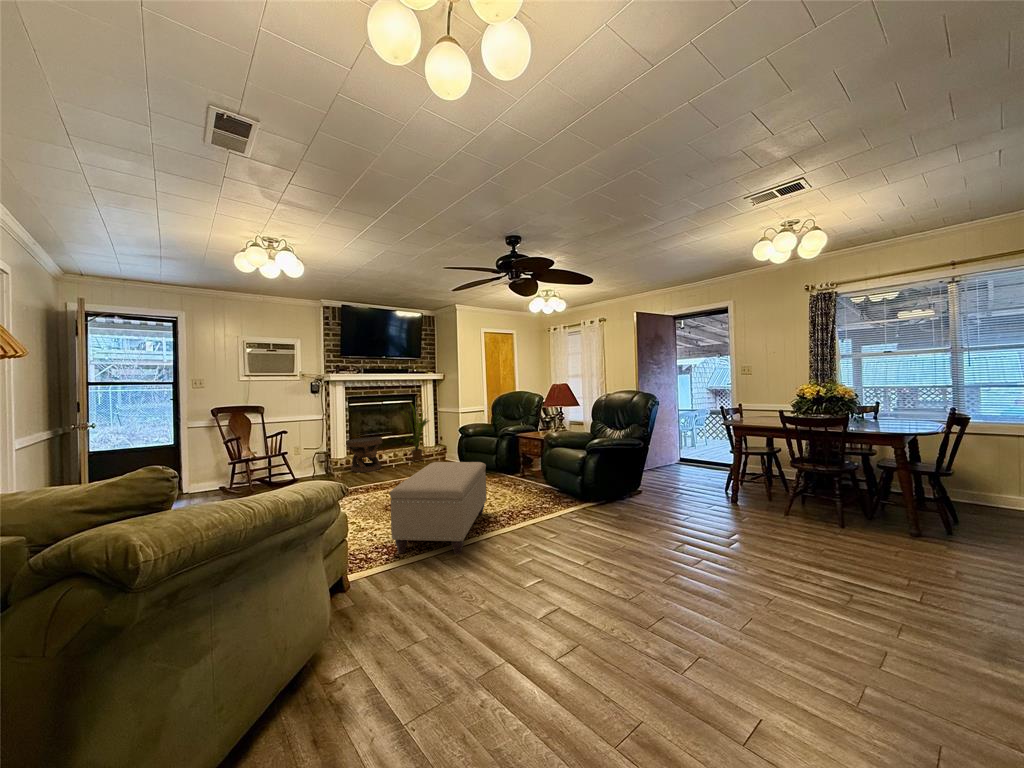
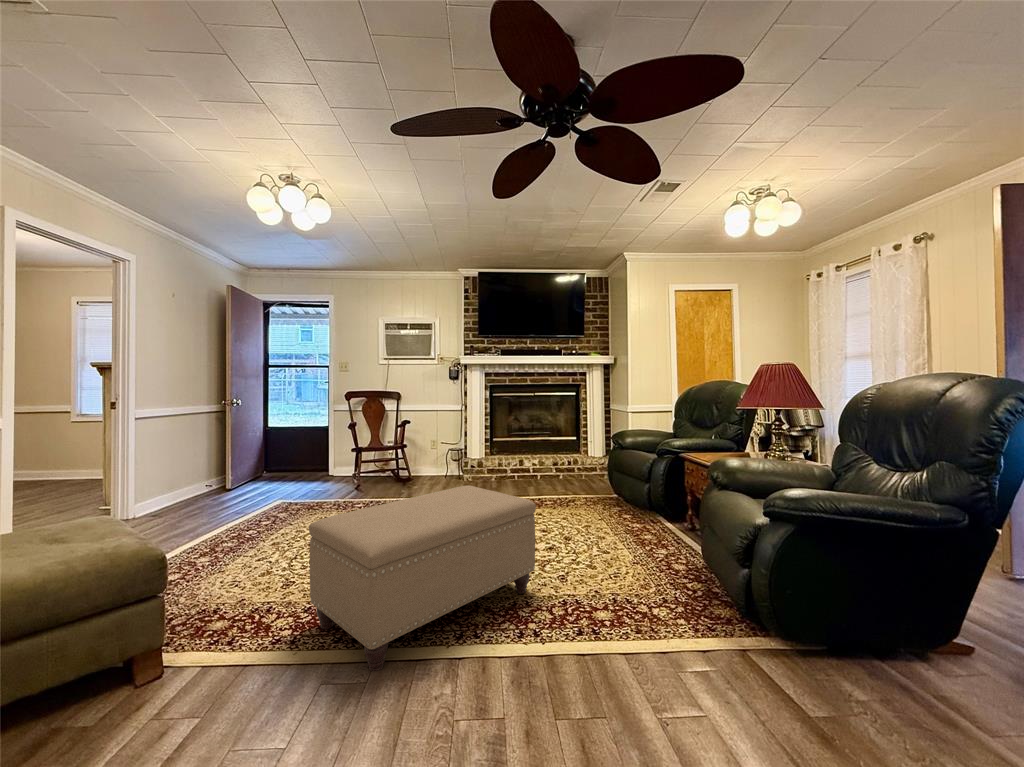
house plant: present [406,405,429,462] -> none [544,395,589,477]
side table: present [346,437,382,472] -> none [475,437,519,481]

